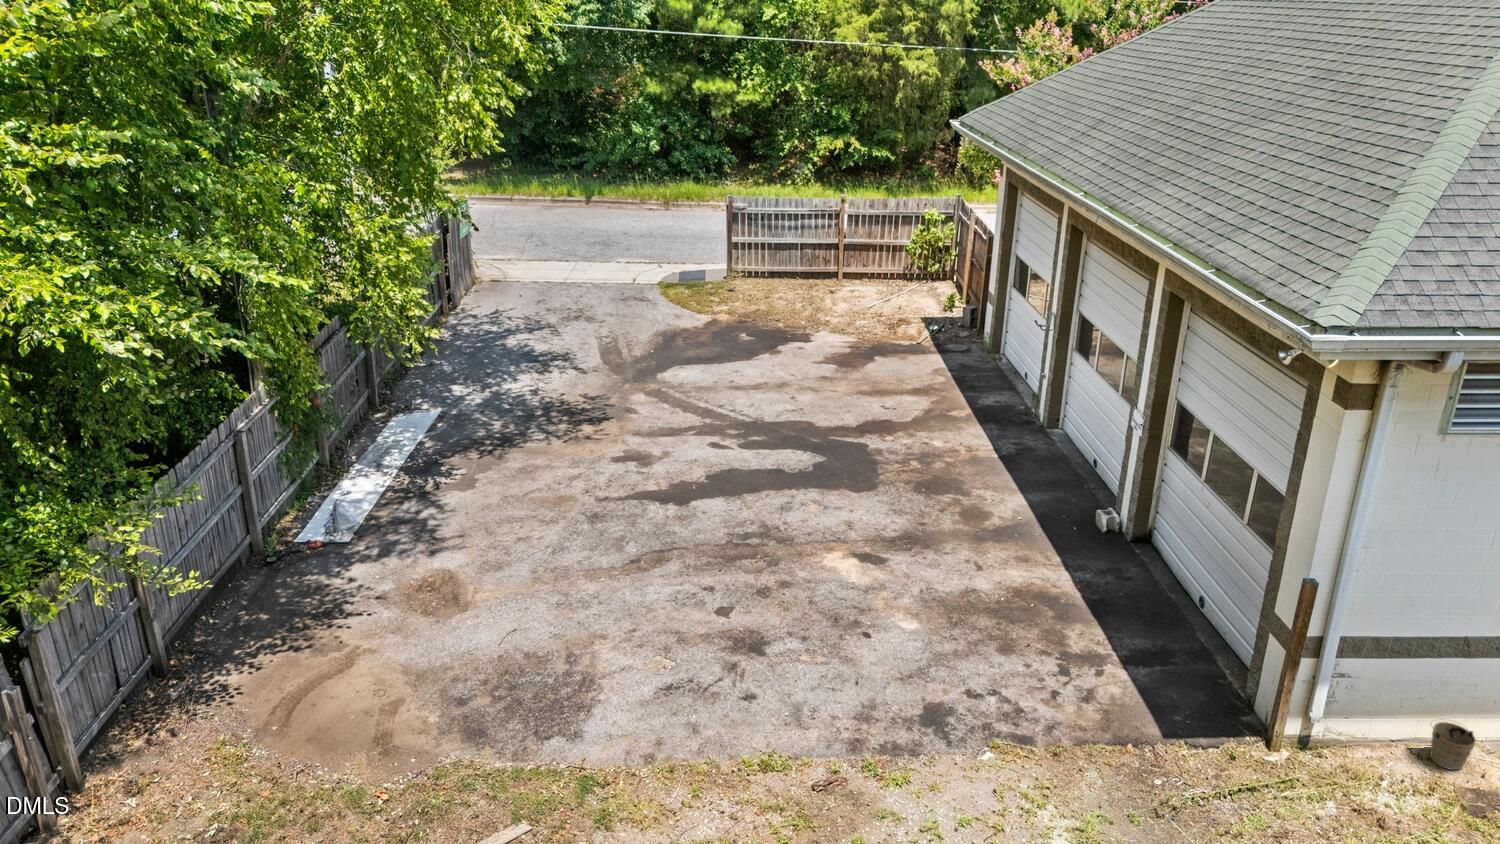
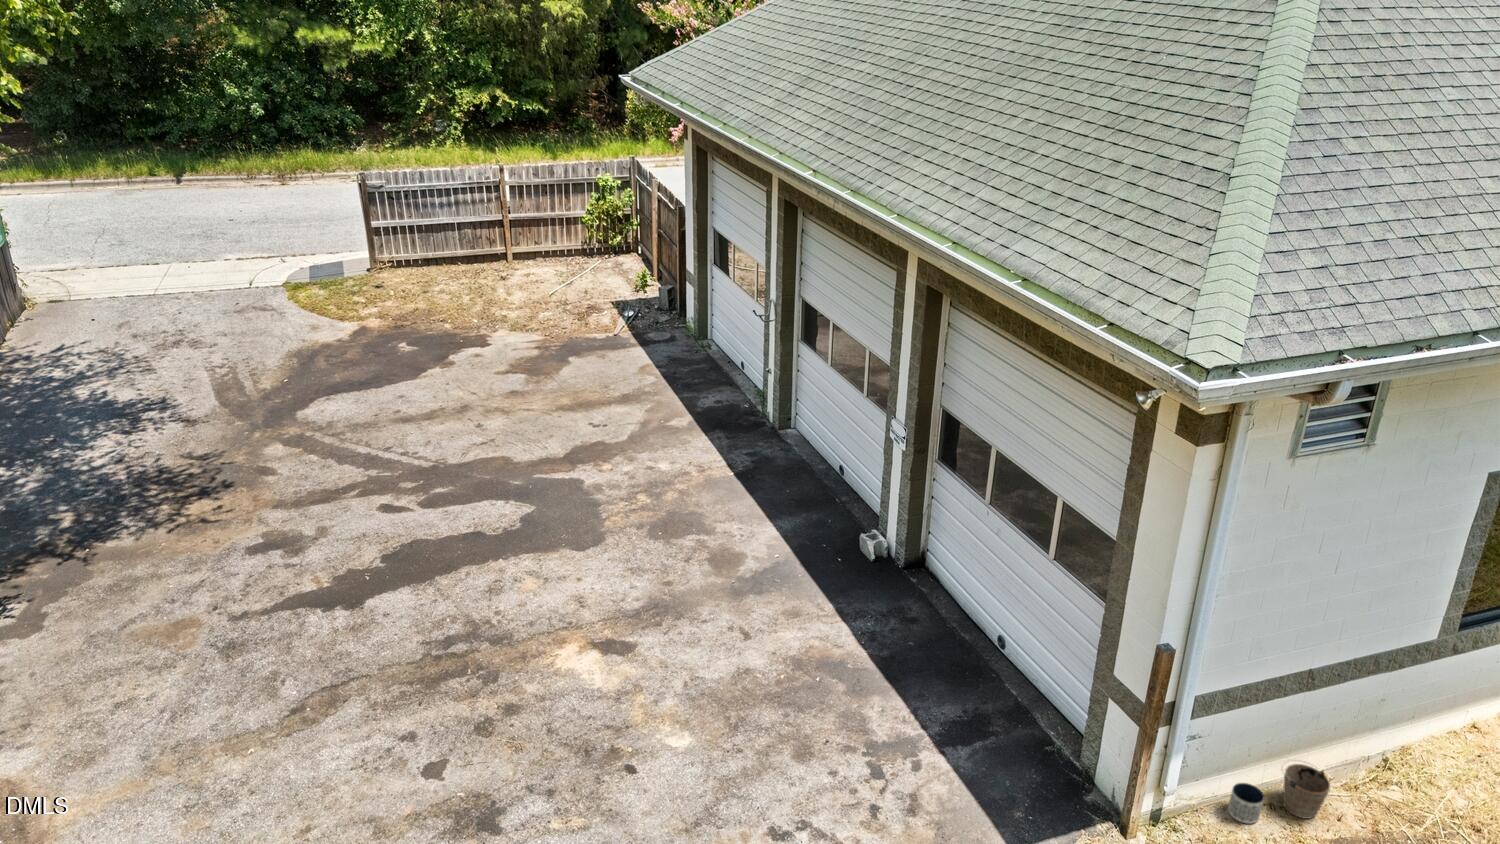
planter: none [1373,727,1407,762] -> present [1228,783,1264,824]

